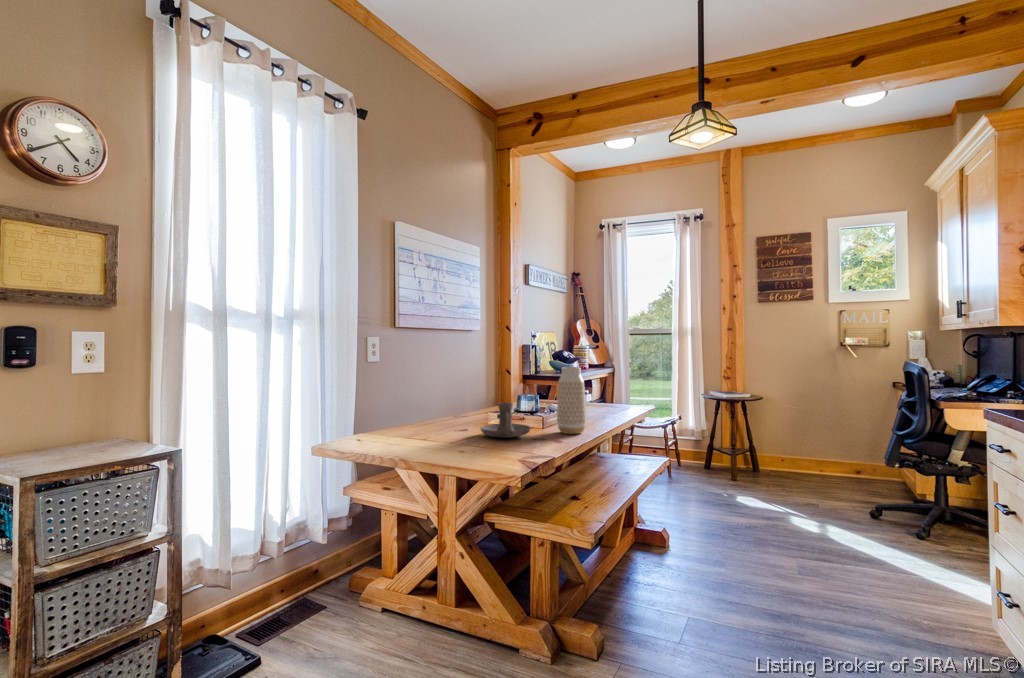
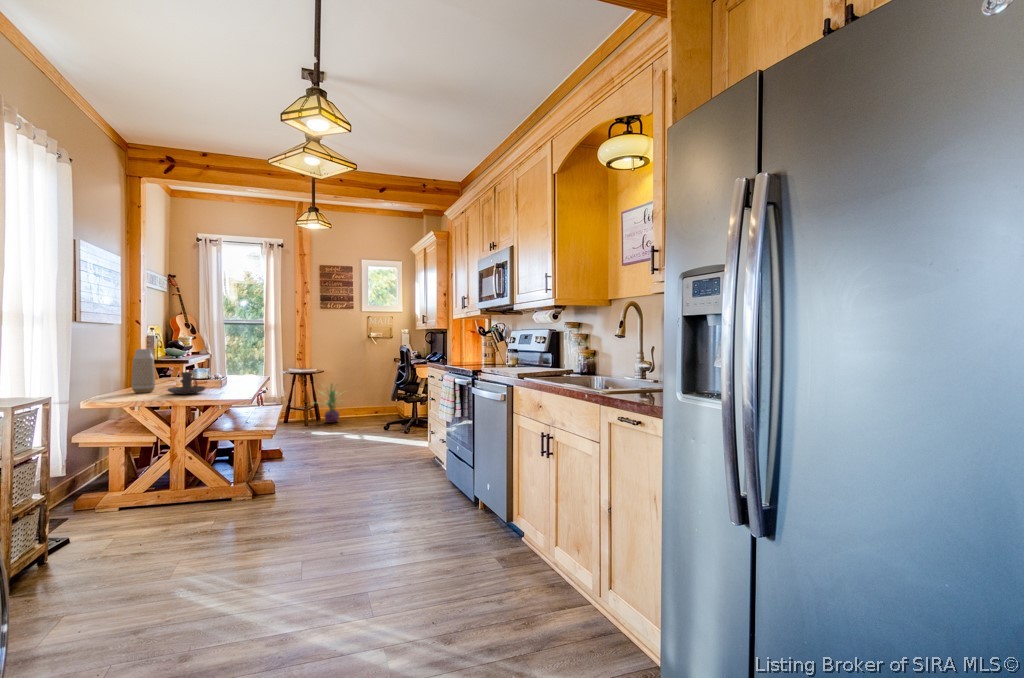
vase: present [557,367,586,434] -> present [131,349,155,393]
decorative plant: none [737,417,812,482] -> present [324,384,339,423]

